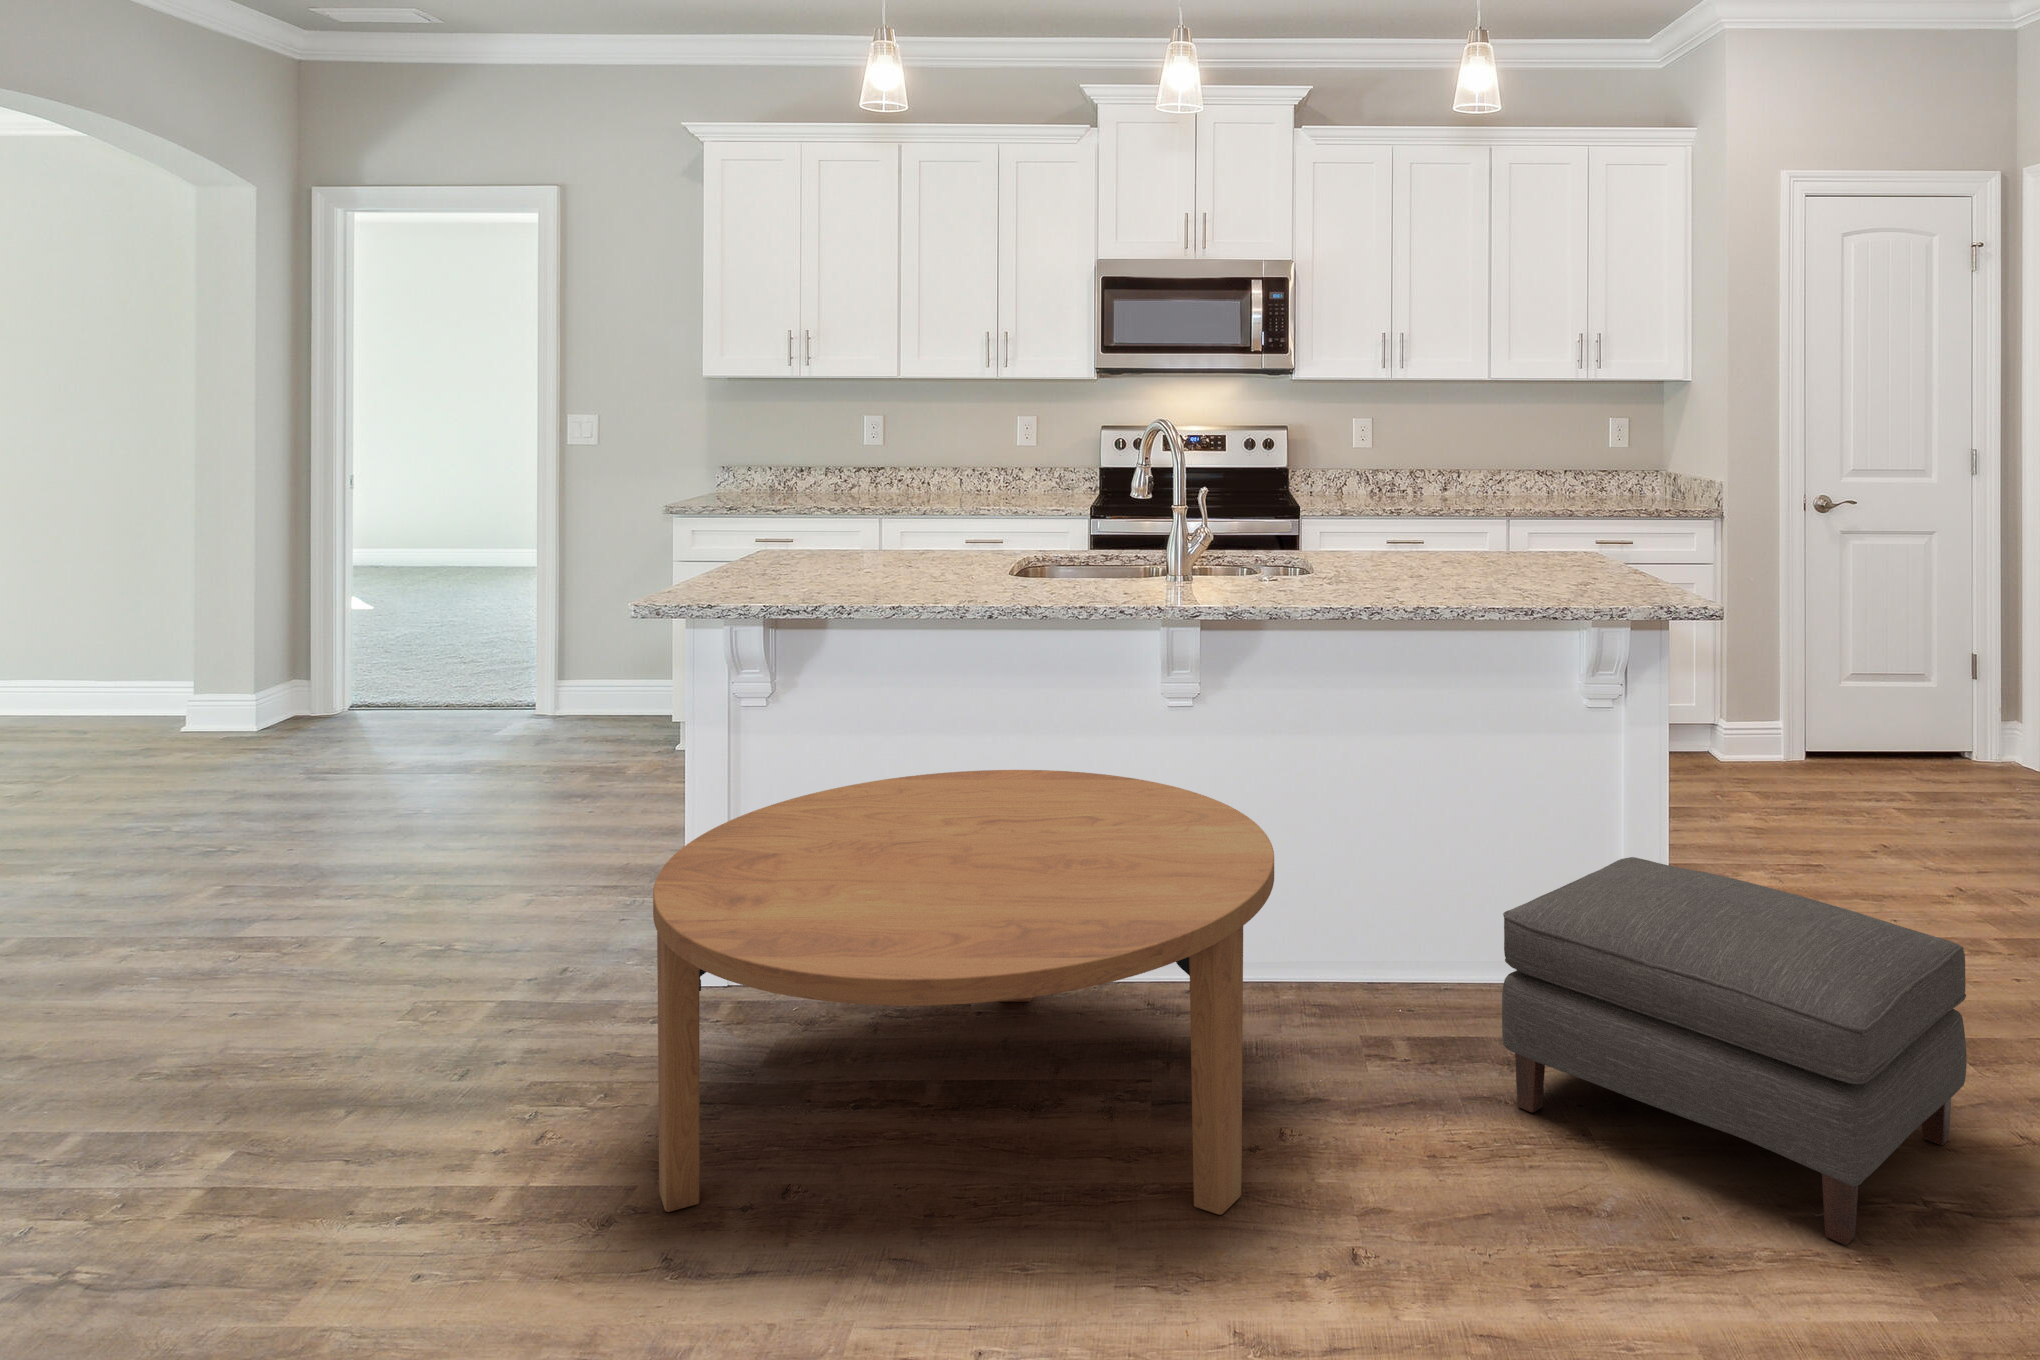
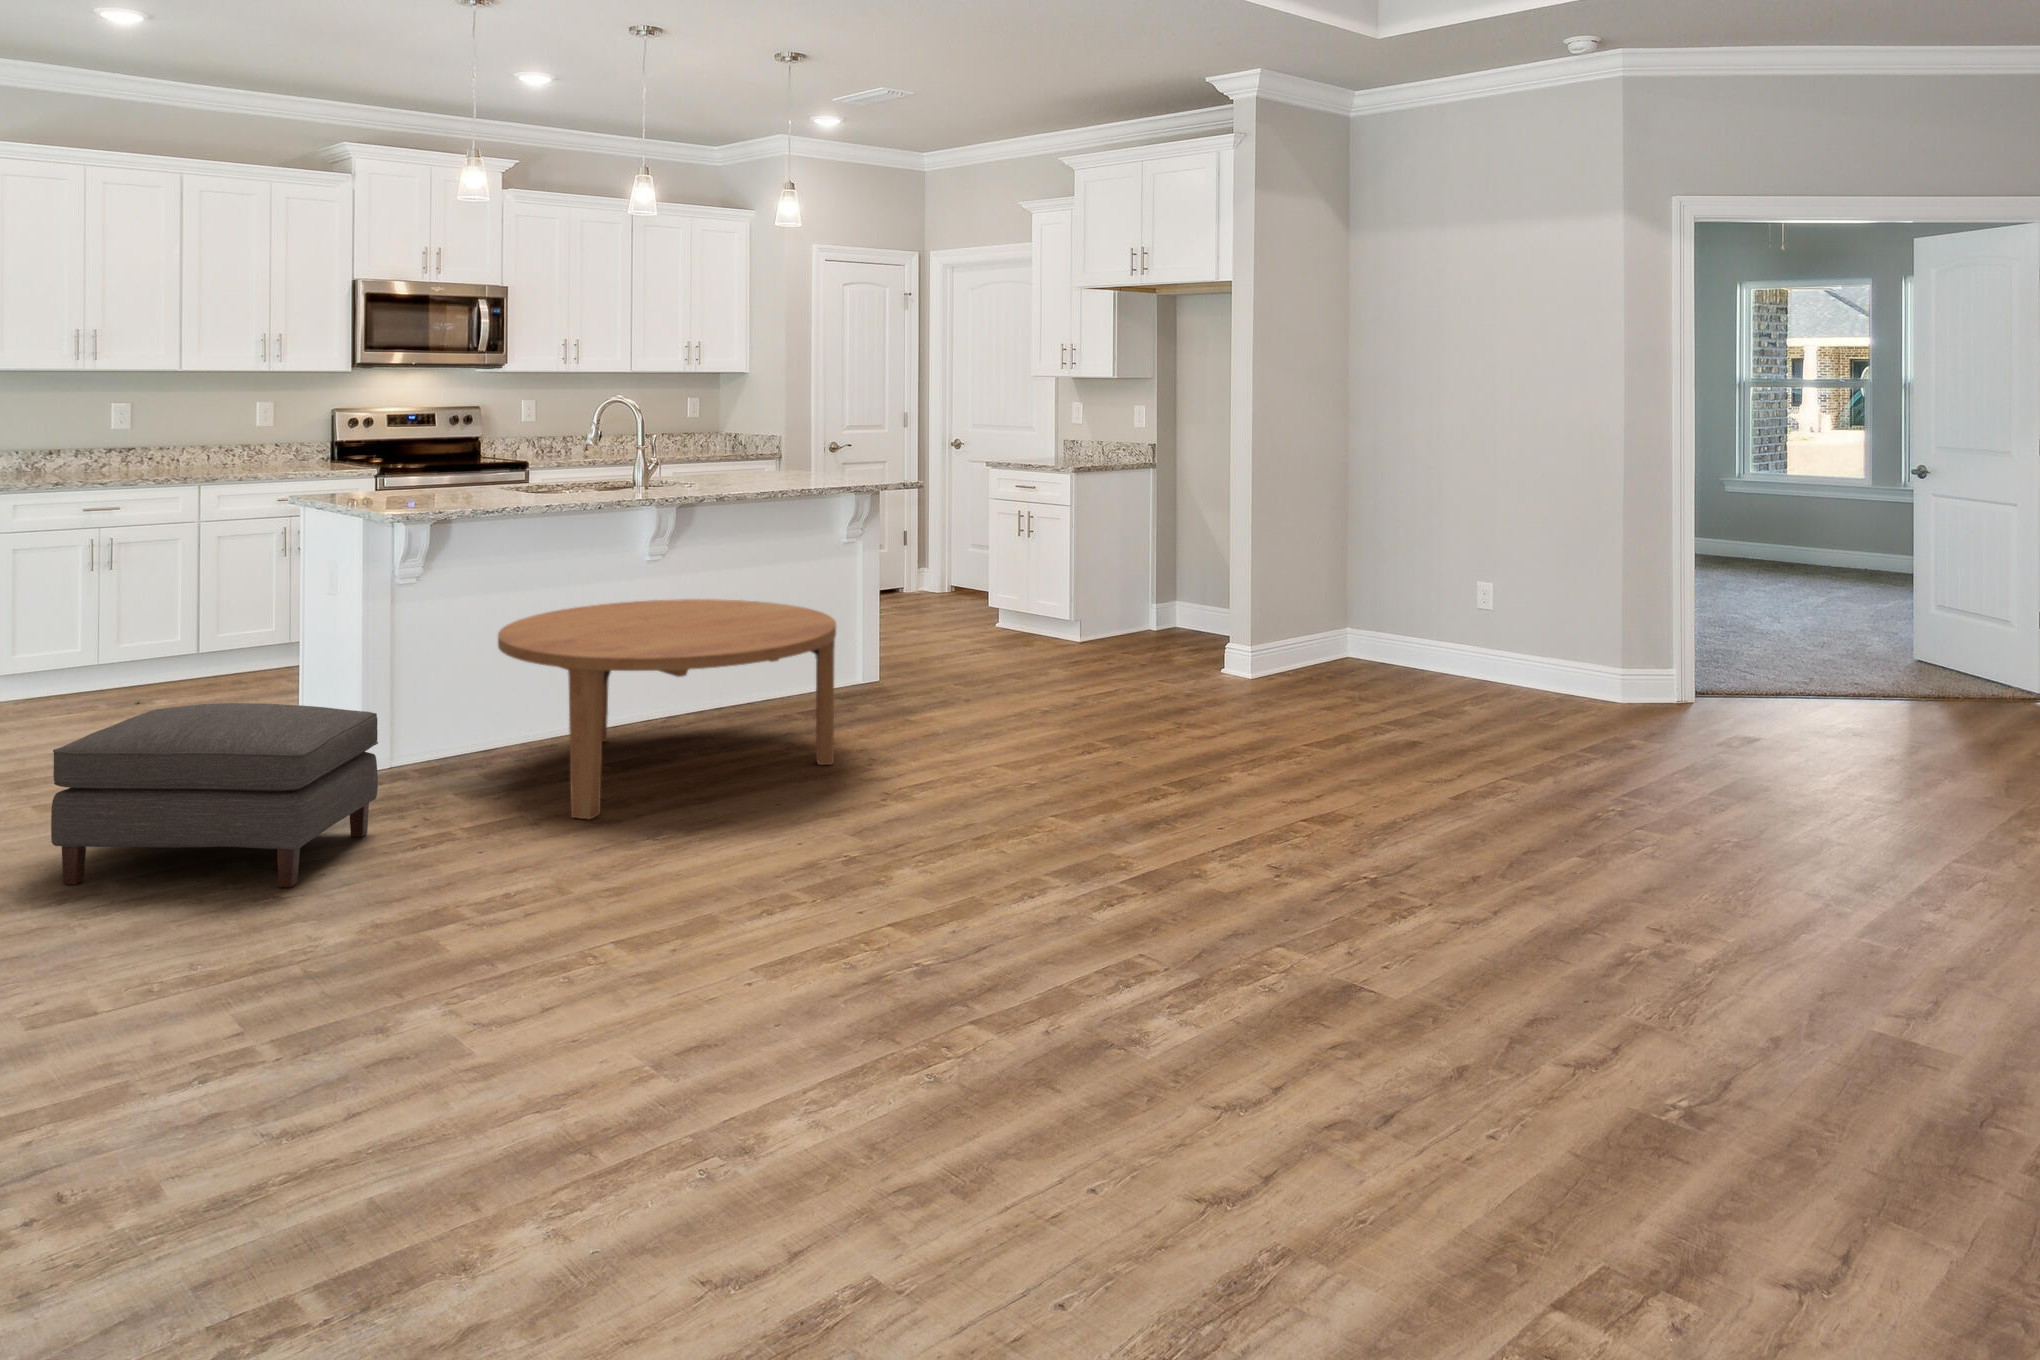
ottoman: present [1502,857,1967,1245] -> present [51,703,378,887]

